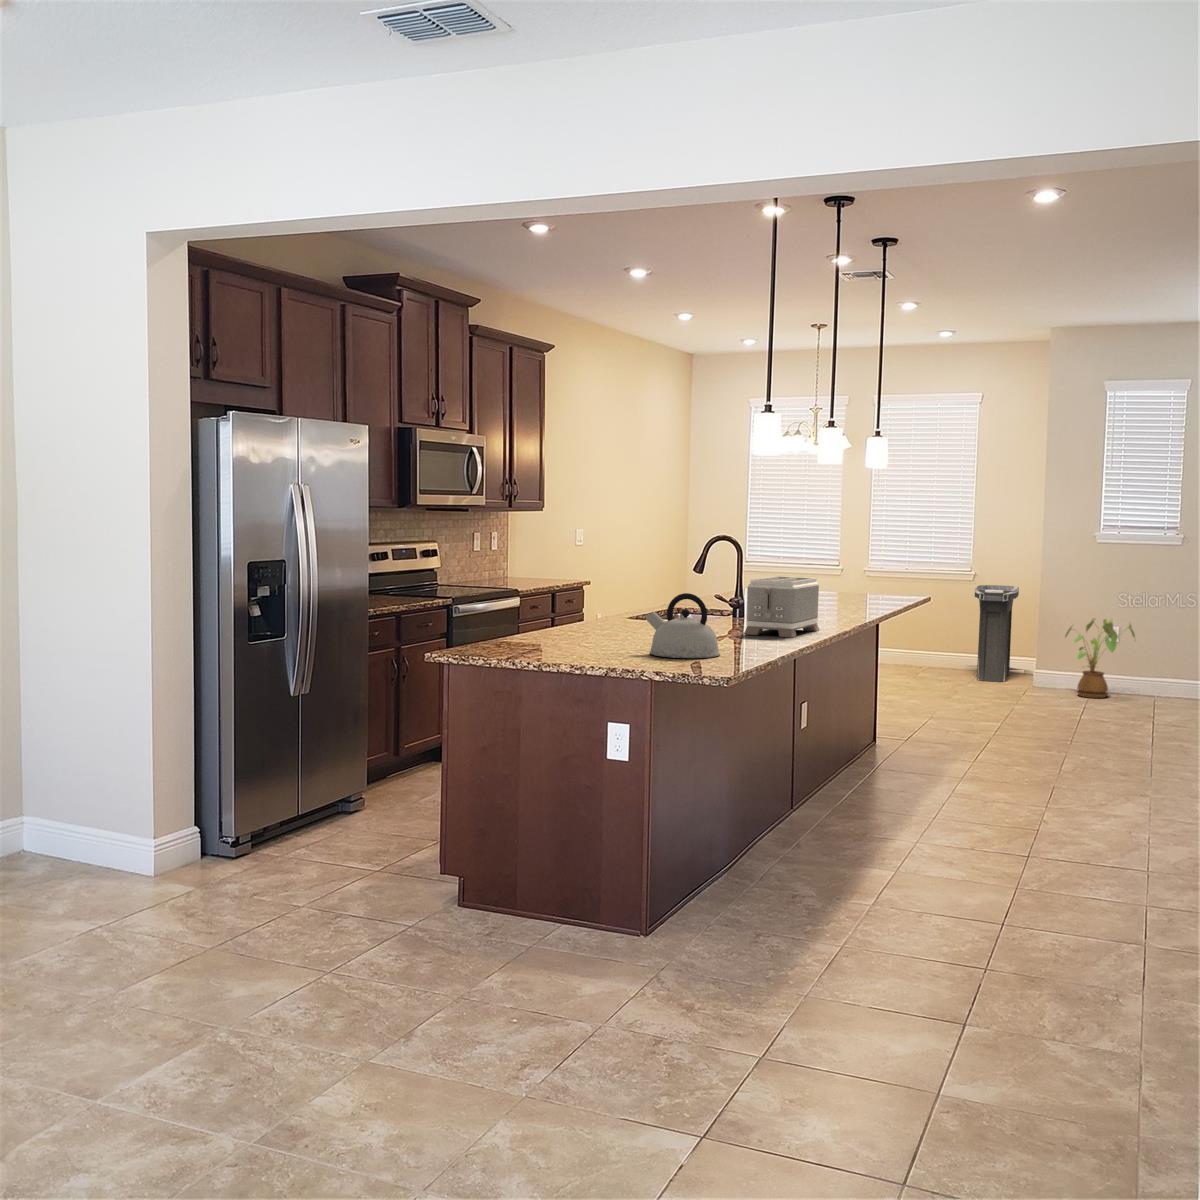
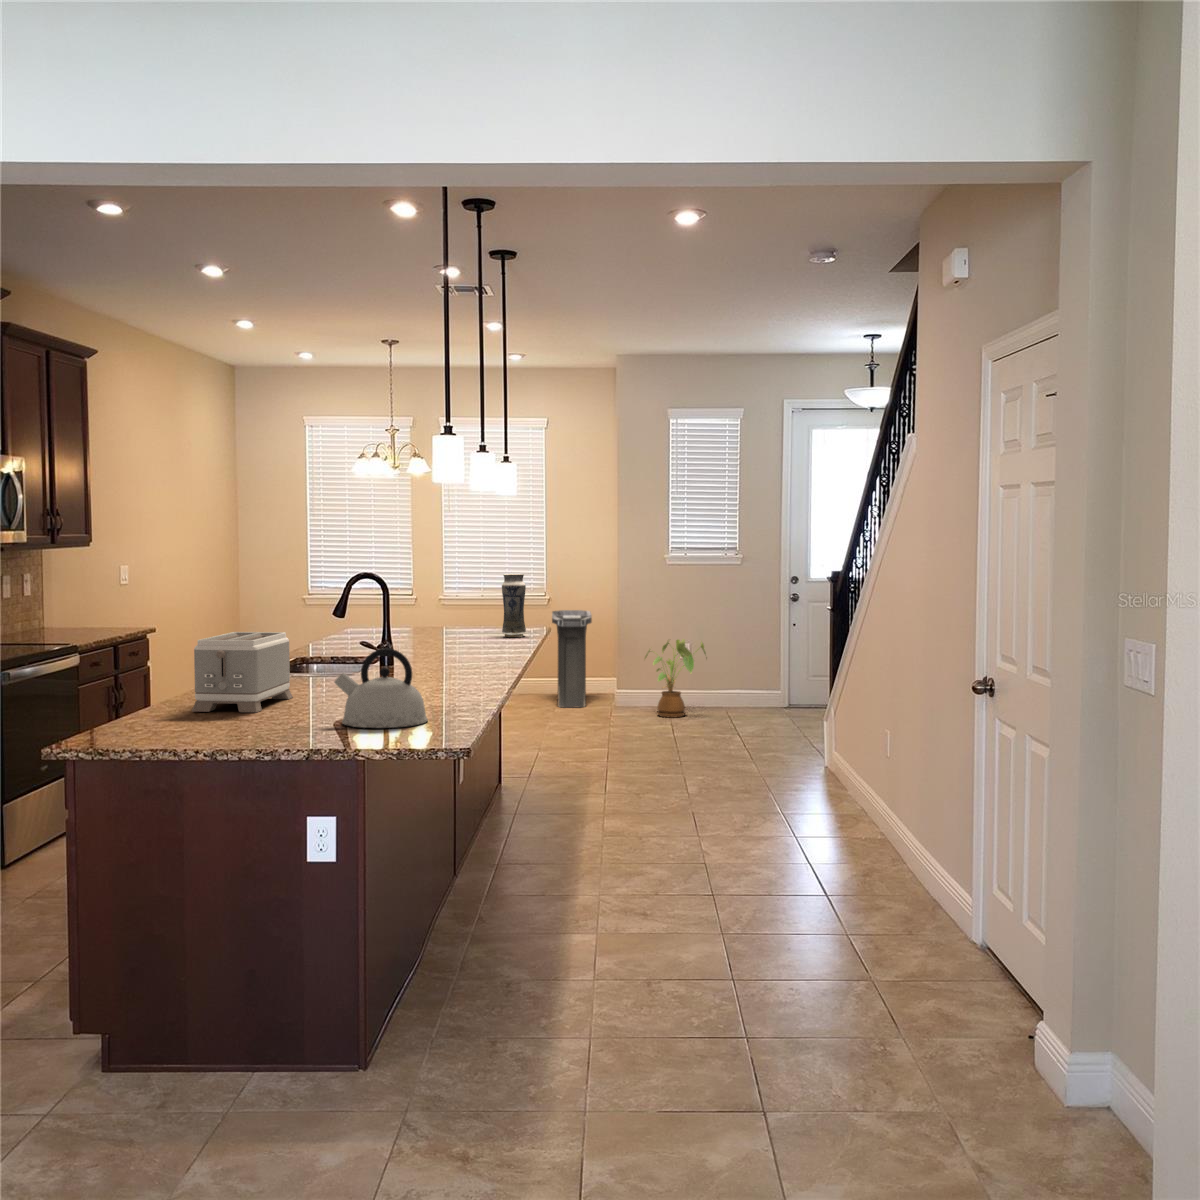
vase: none [874,542,898,602] -> present [502,574,526,637]
toaster: present [744,576,819,638] -> present [192,632,293,713]

